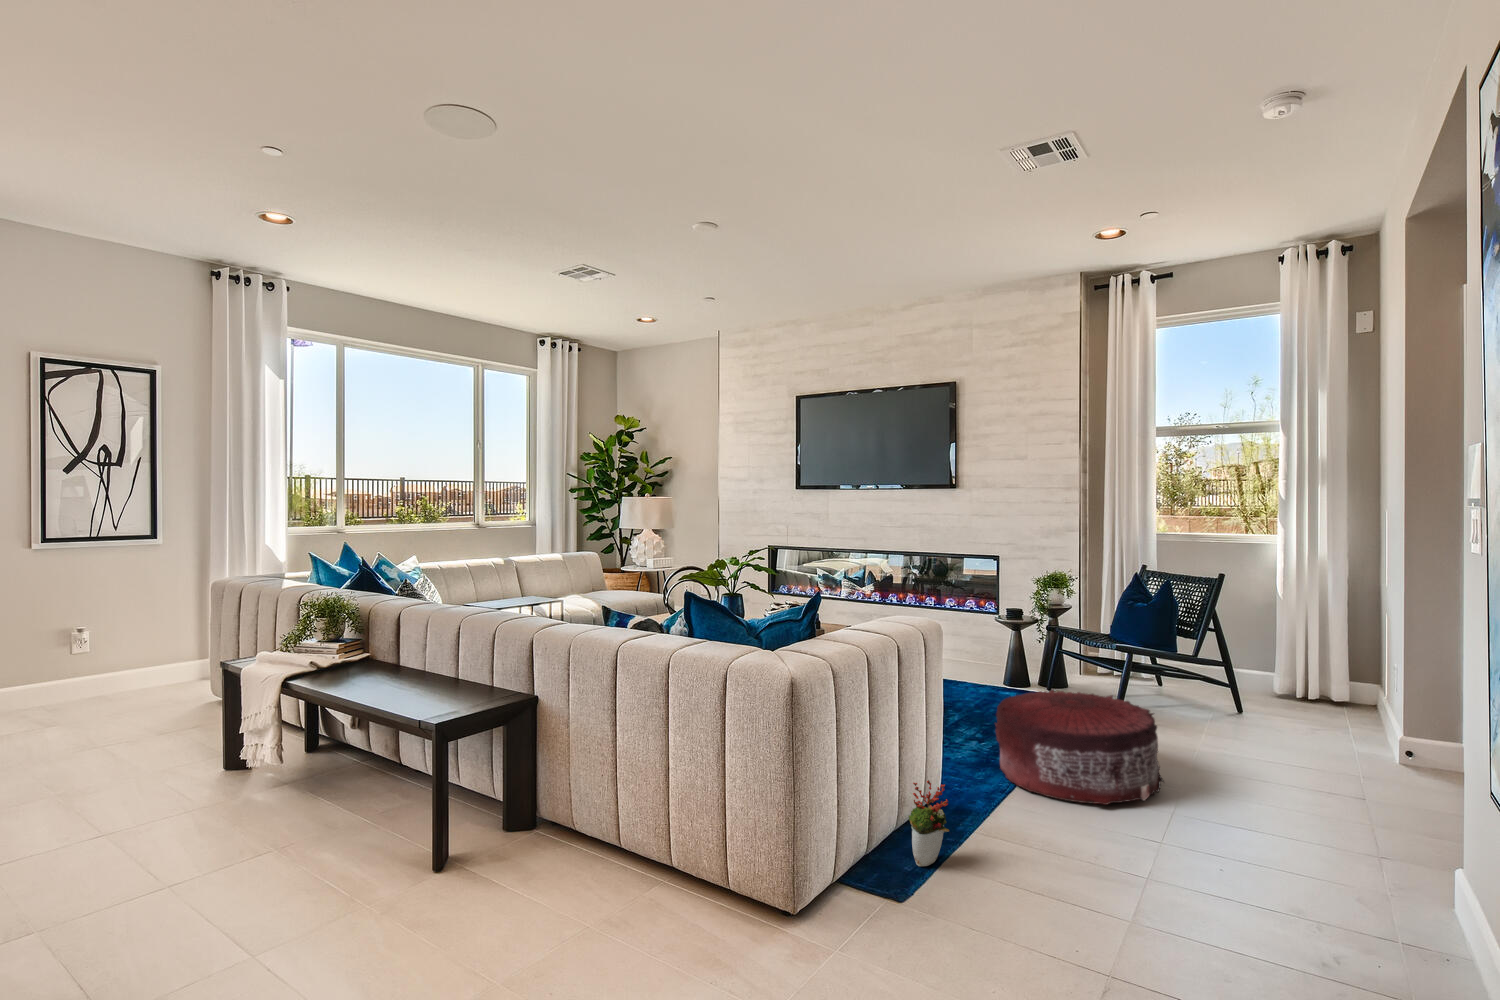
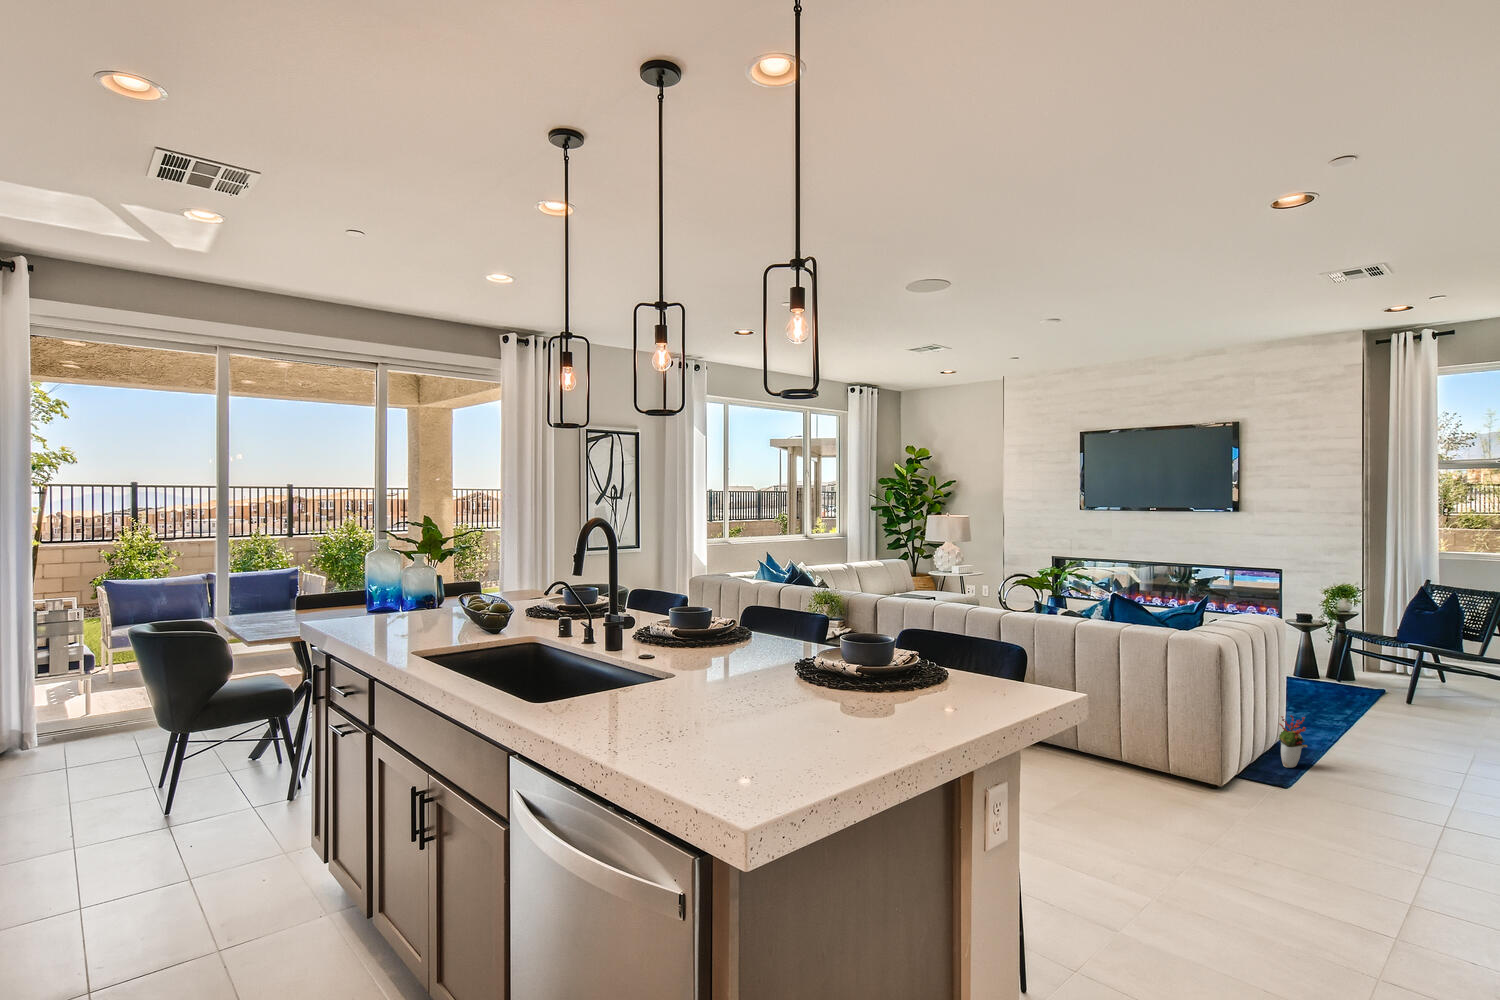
pouf: present [995,690,1164,805] -> none [1316,671,1458,747]

